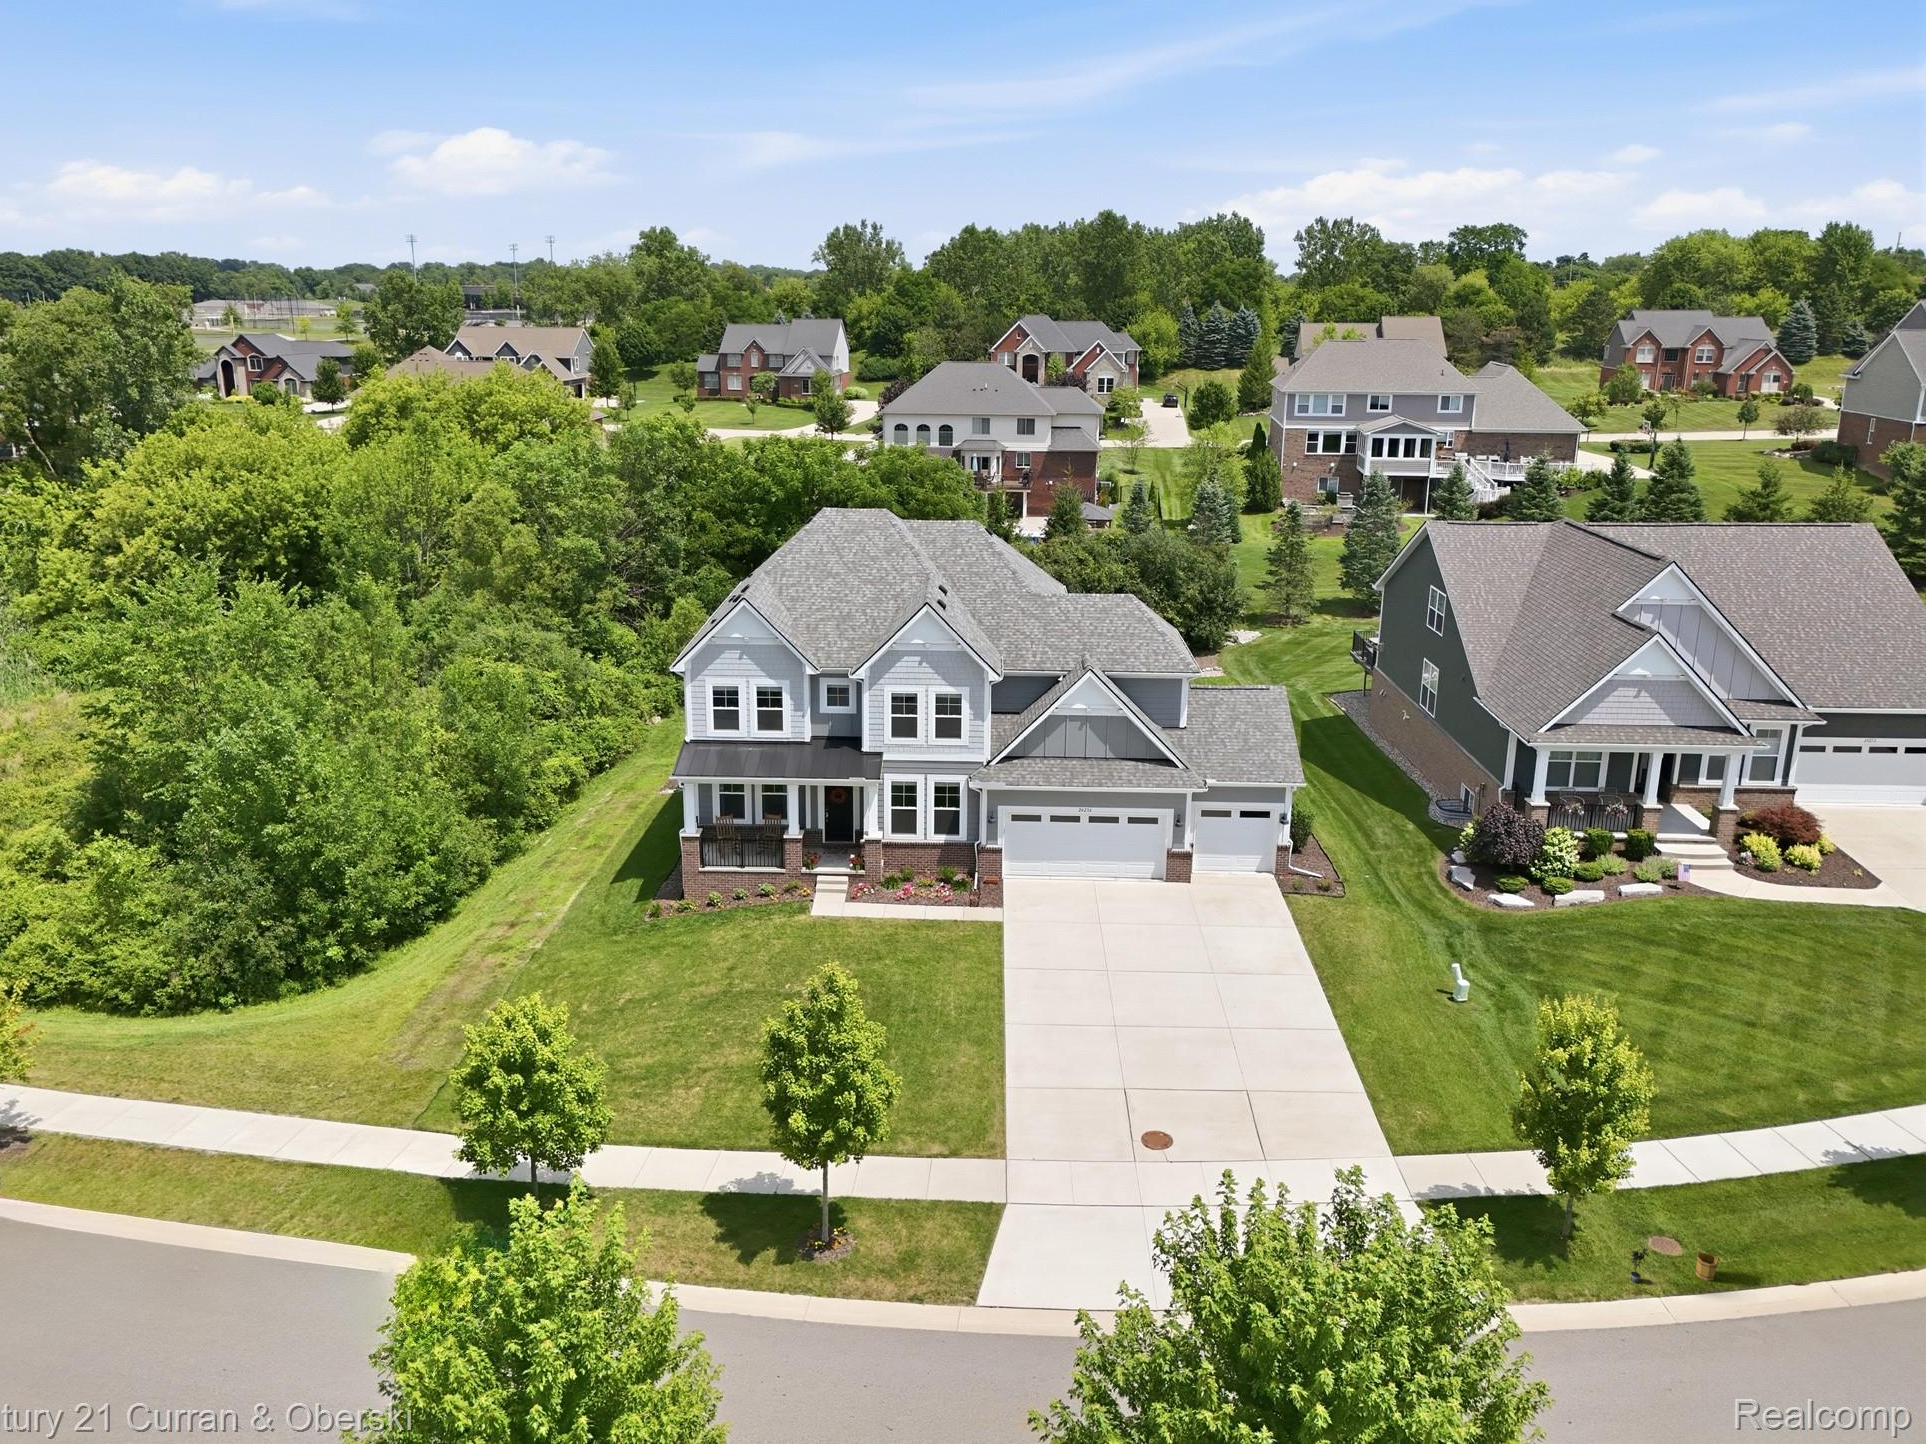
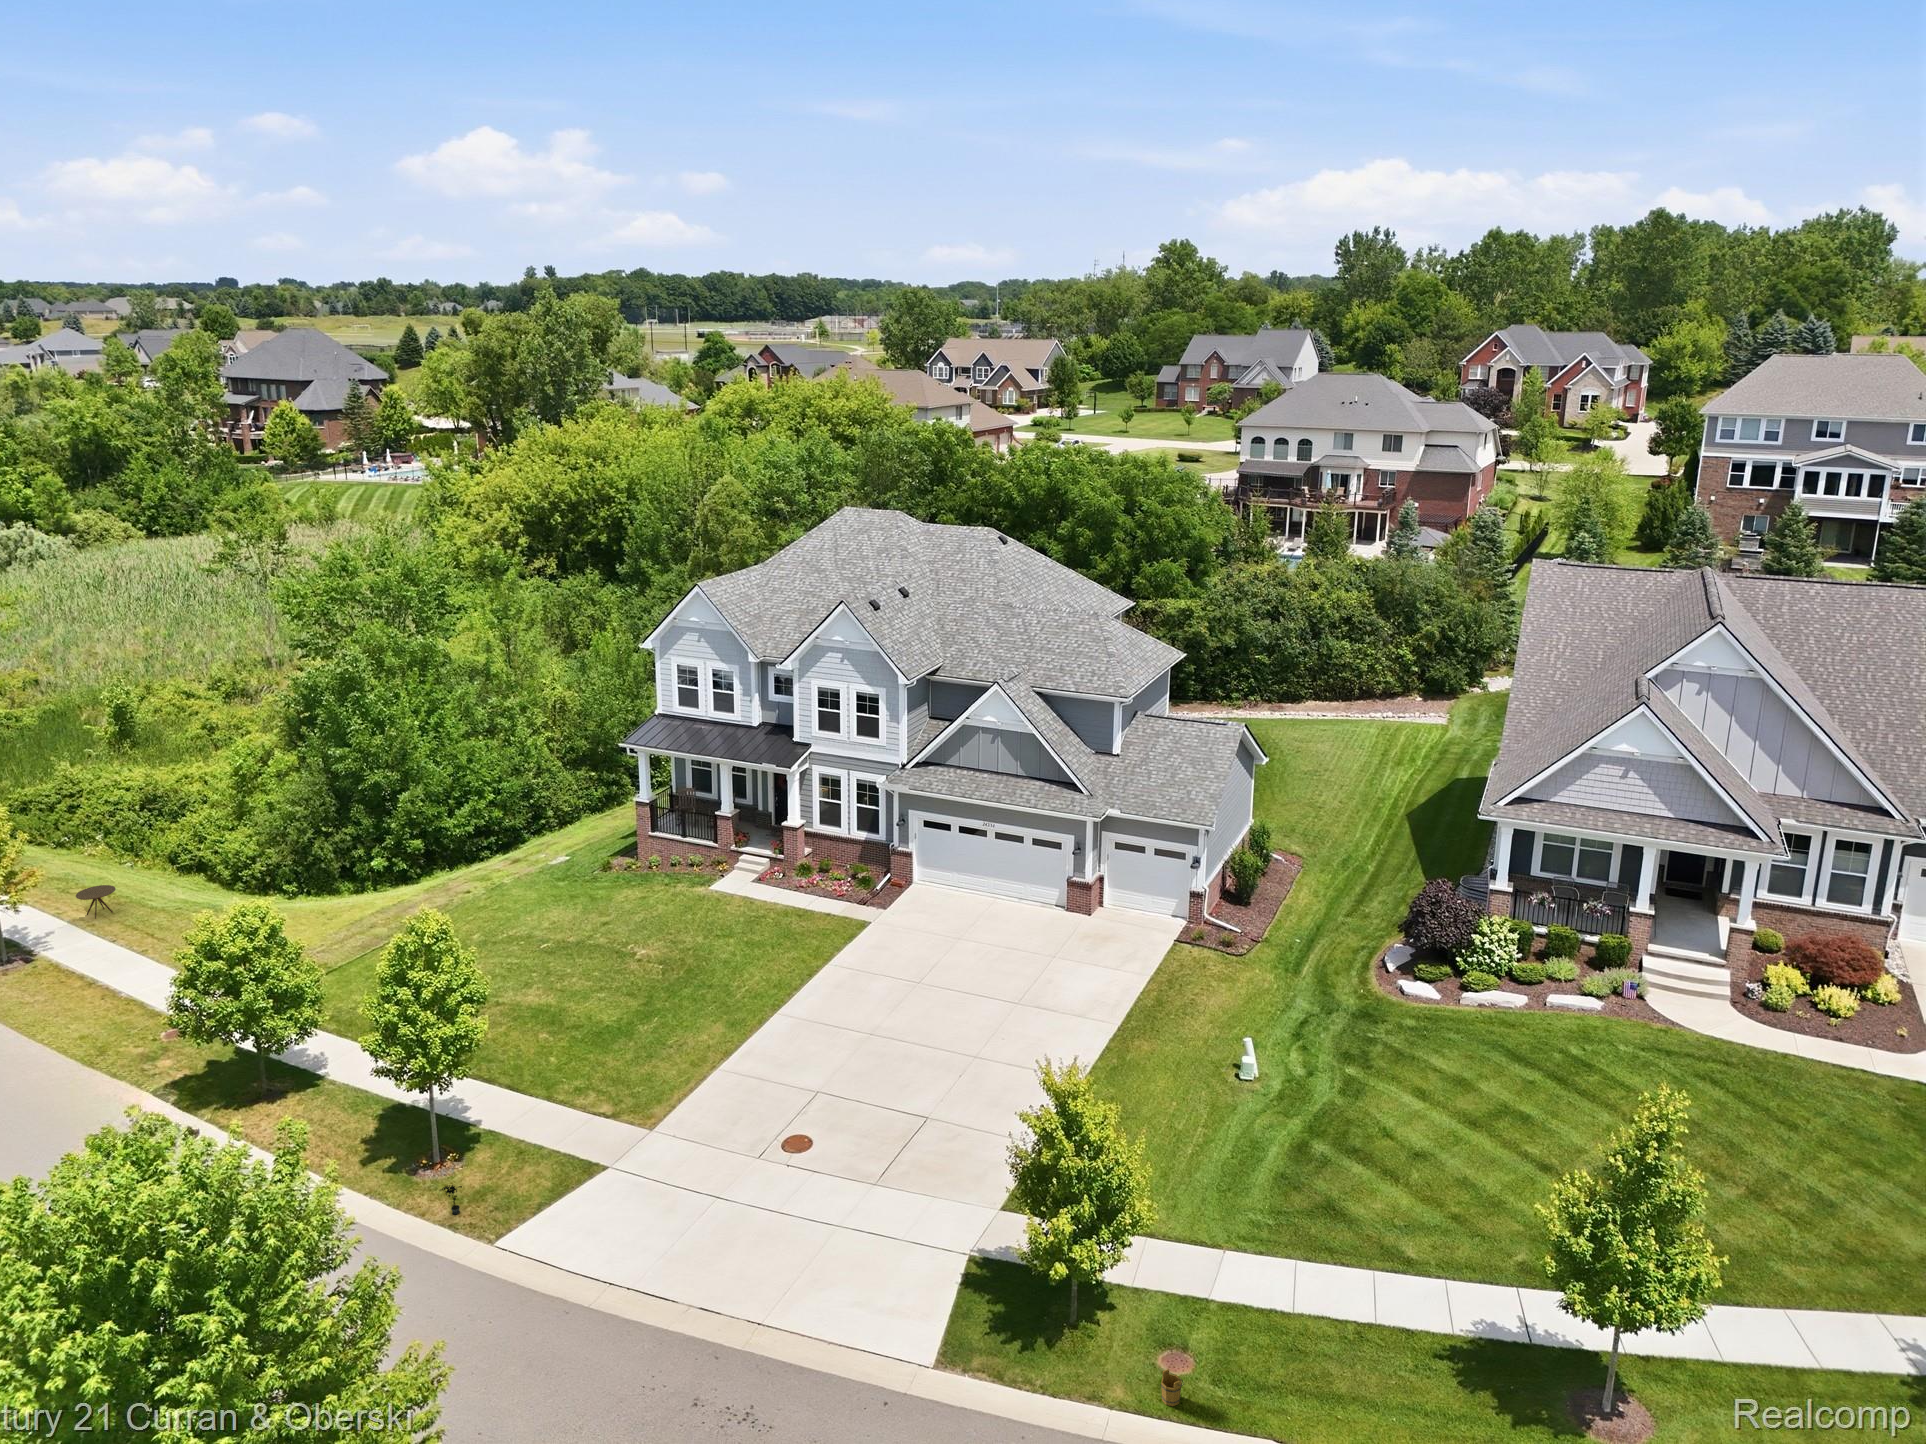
round table: none [30,1028,82,1073] -> present [76,885,116,919]
potted plant: present [1630,1249,1648,1283] -> present [440,1185,462,1215]

